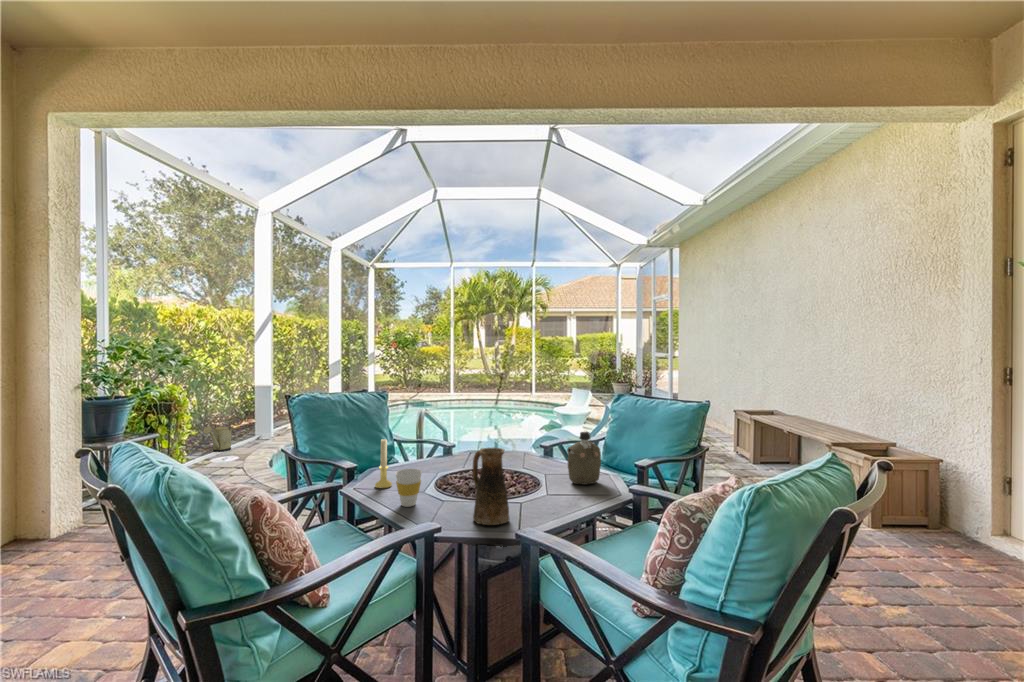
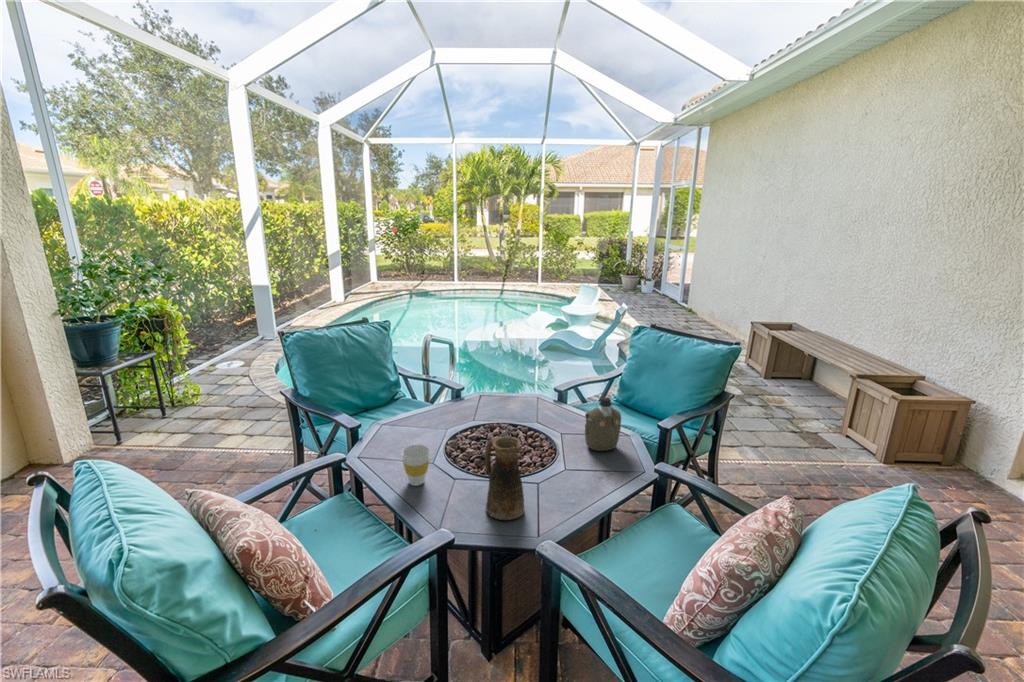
watering can: present [204,421,231,452] -> none [204,322,235,354]
candle holder: present [375,439,392,488] -> none [381,403,399,454]

